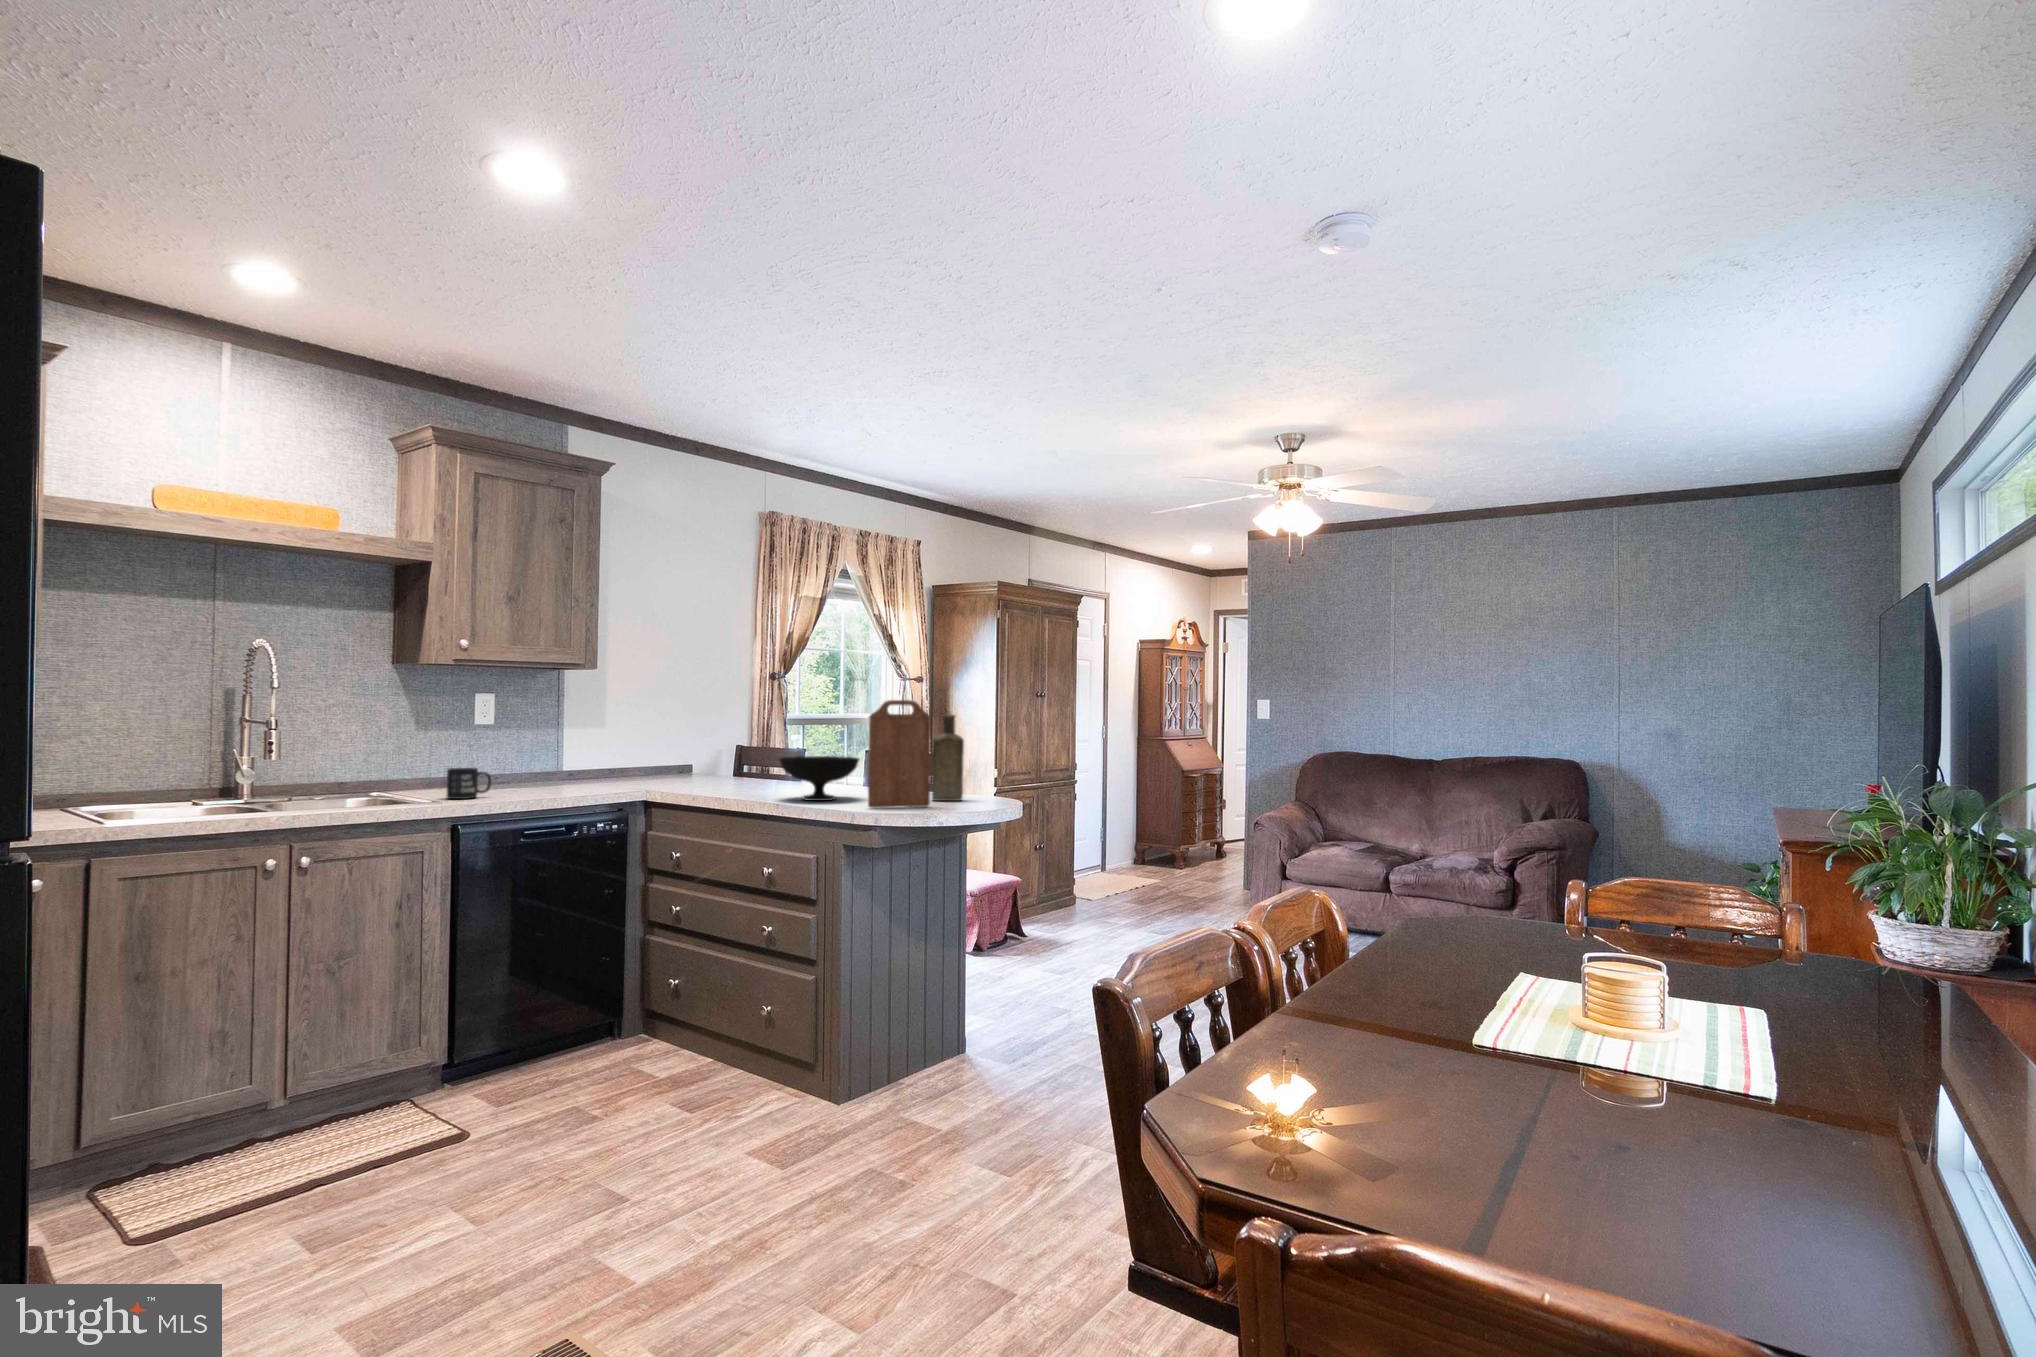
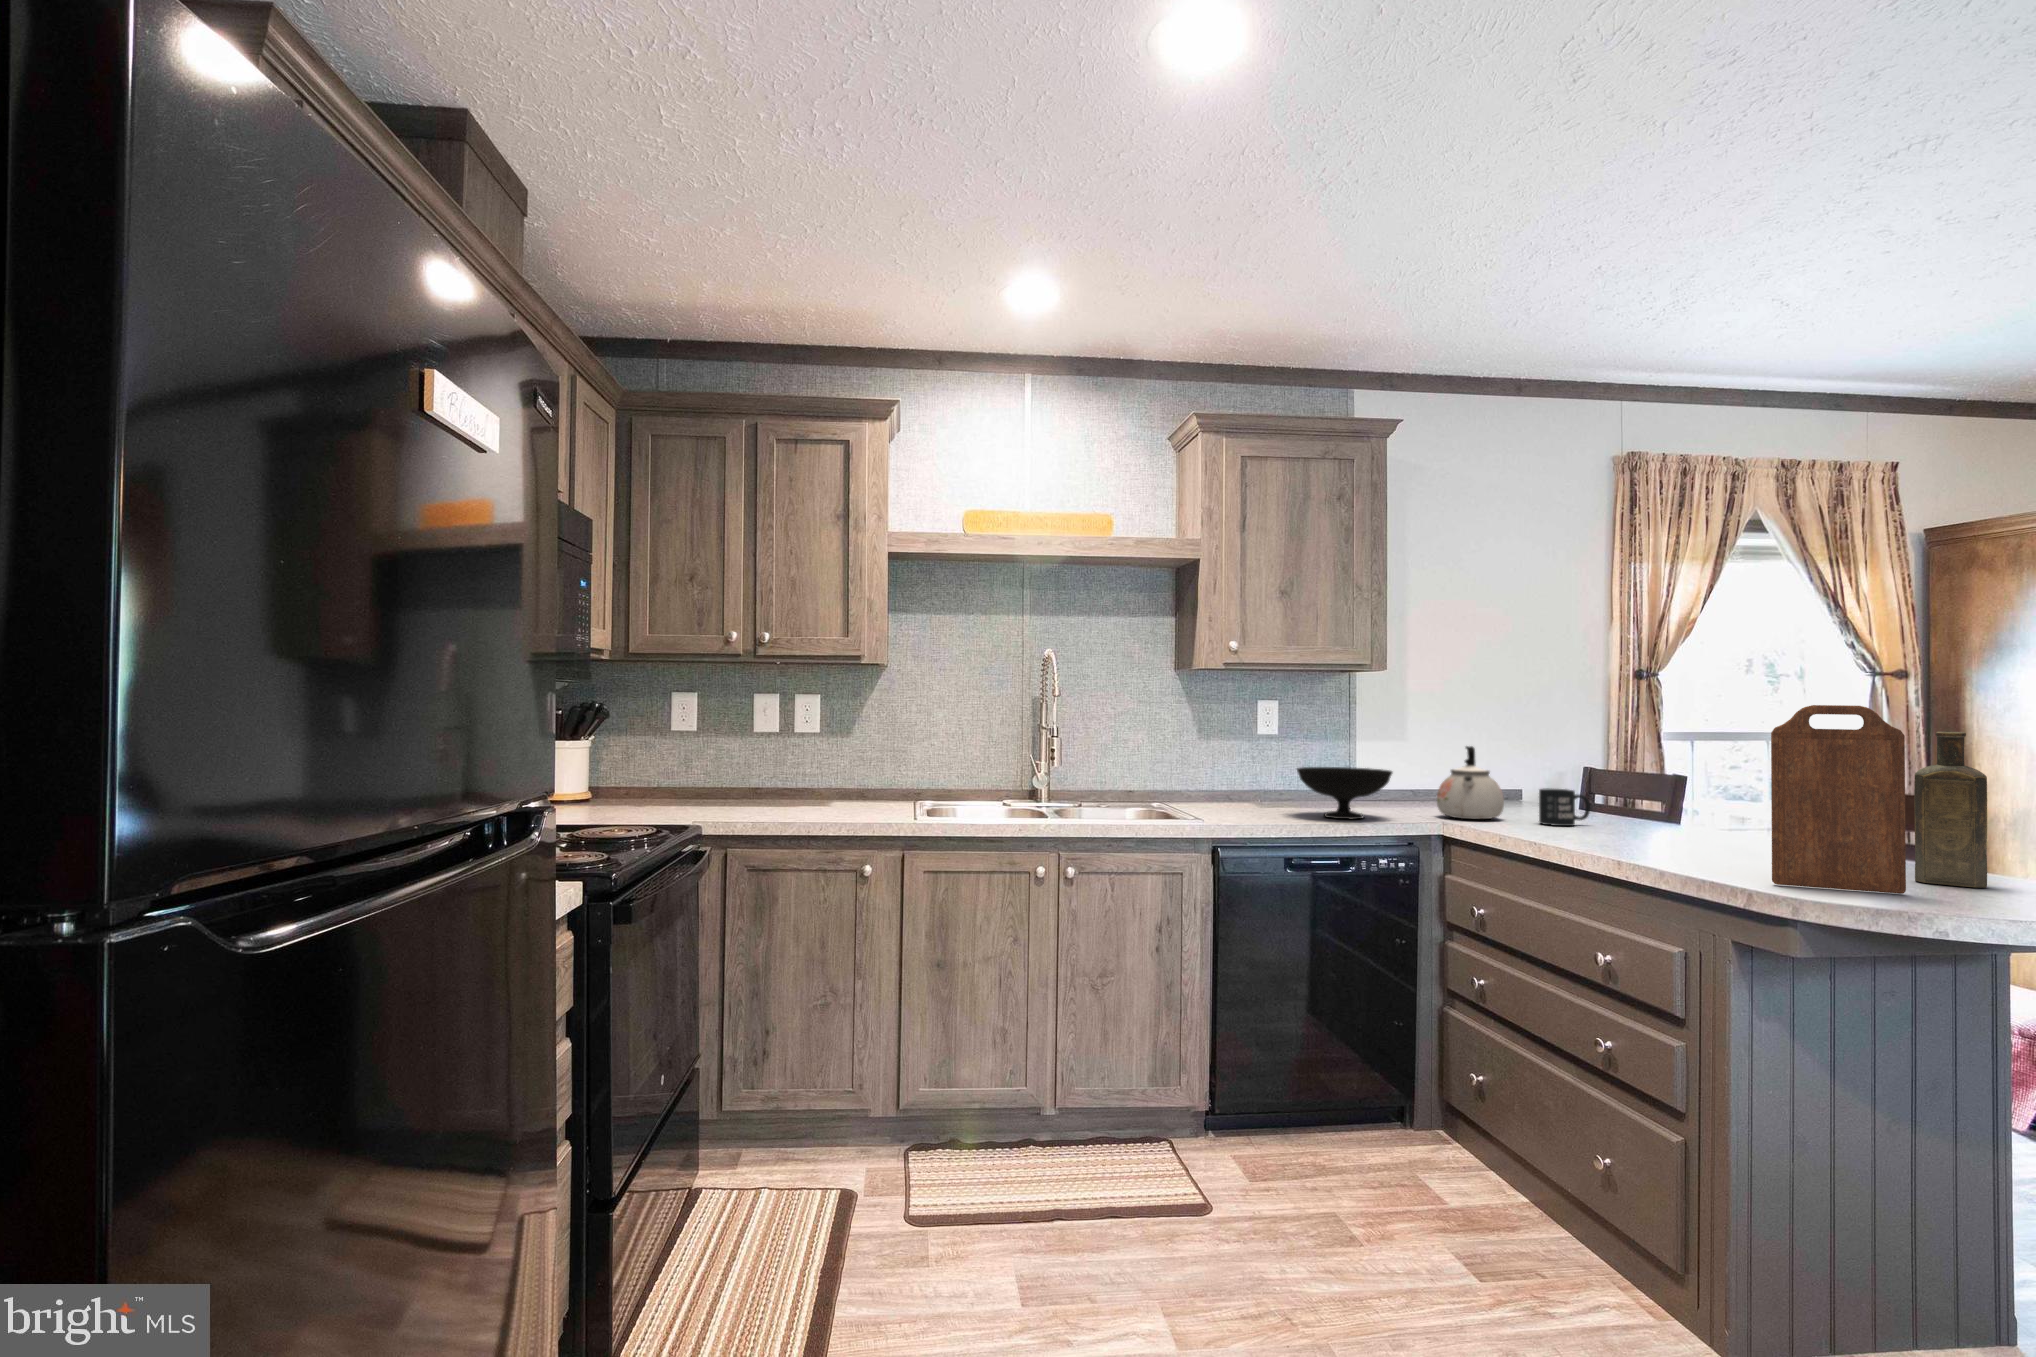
kettle: none [642,731,692,787] -> present [1437,746,1504,819]
bowl: present [779,756,859,801] -> present [1297,767,1392,819]
mug: present [447,768,491,799] -> present [1539,788,1590,826]

